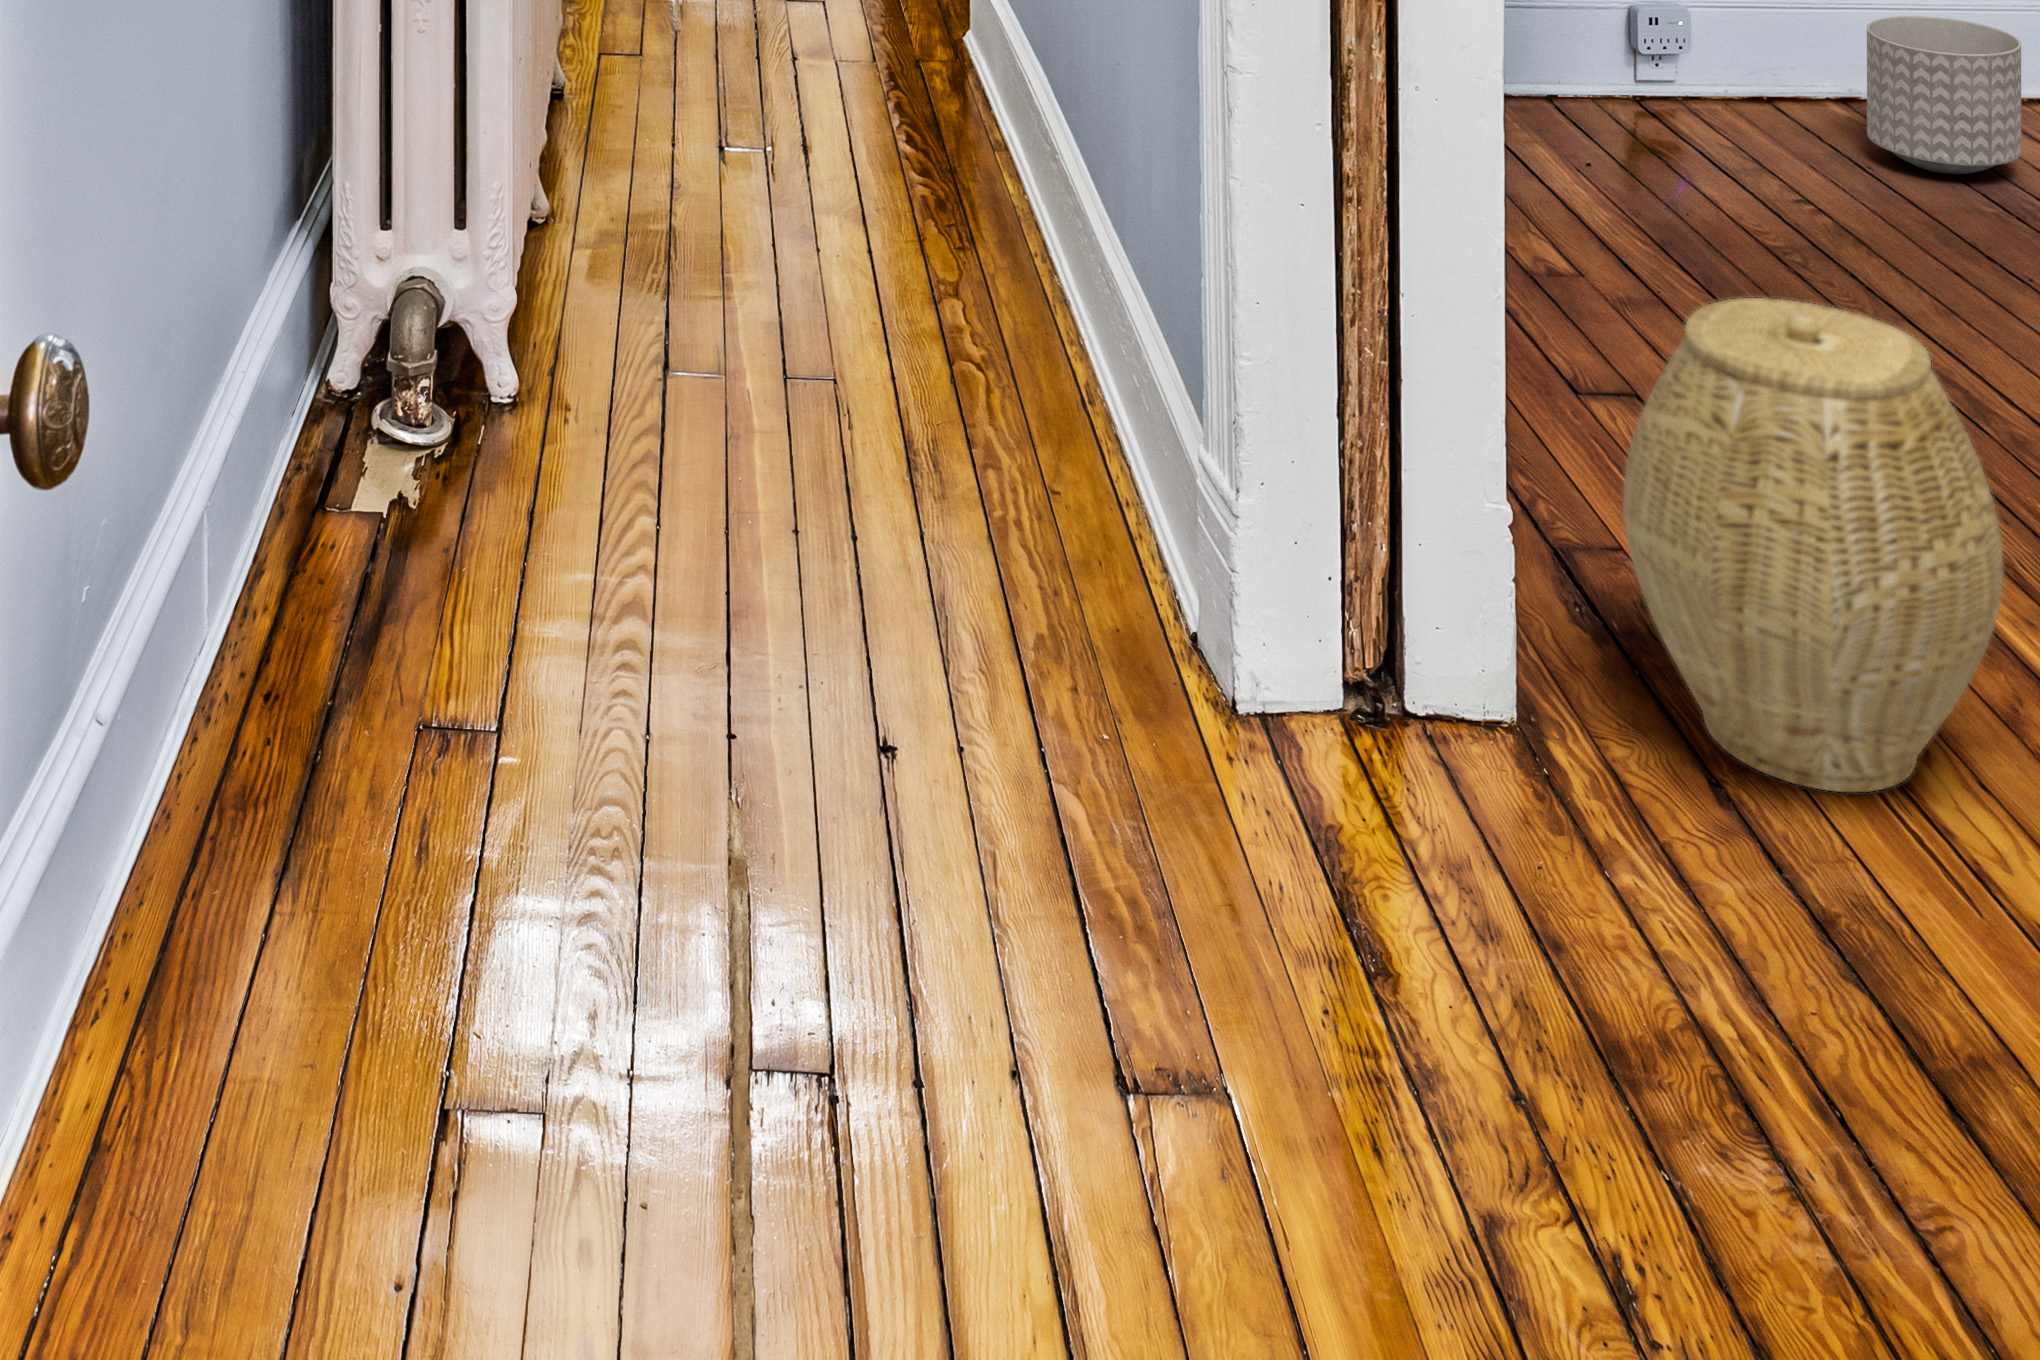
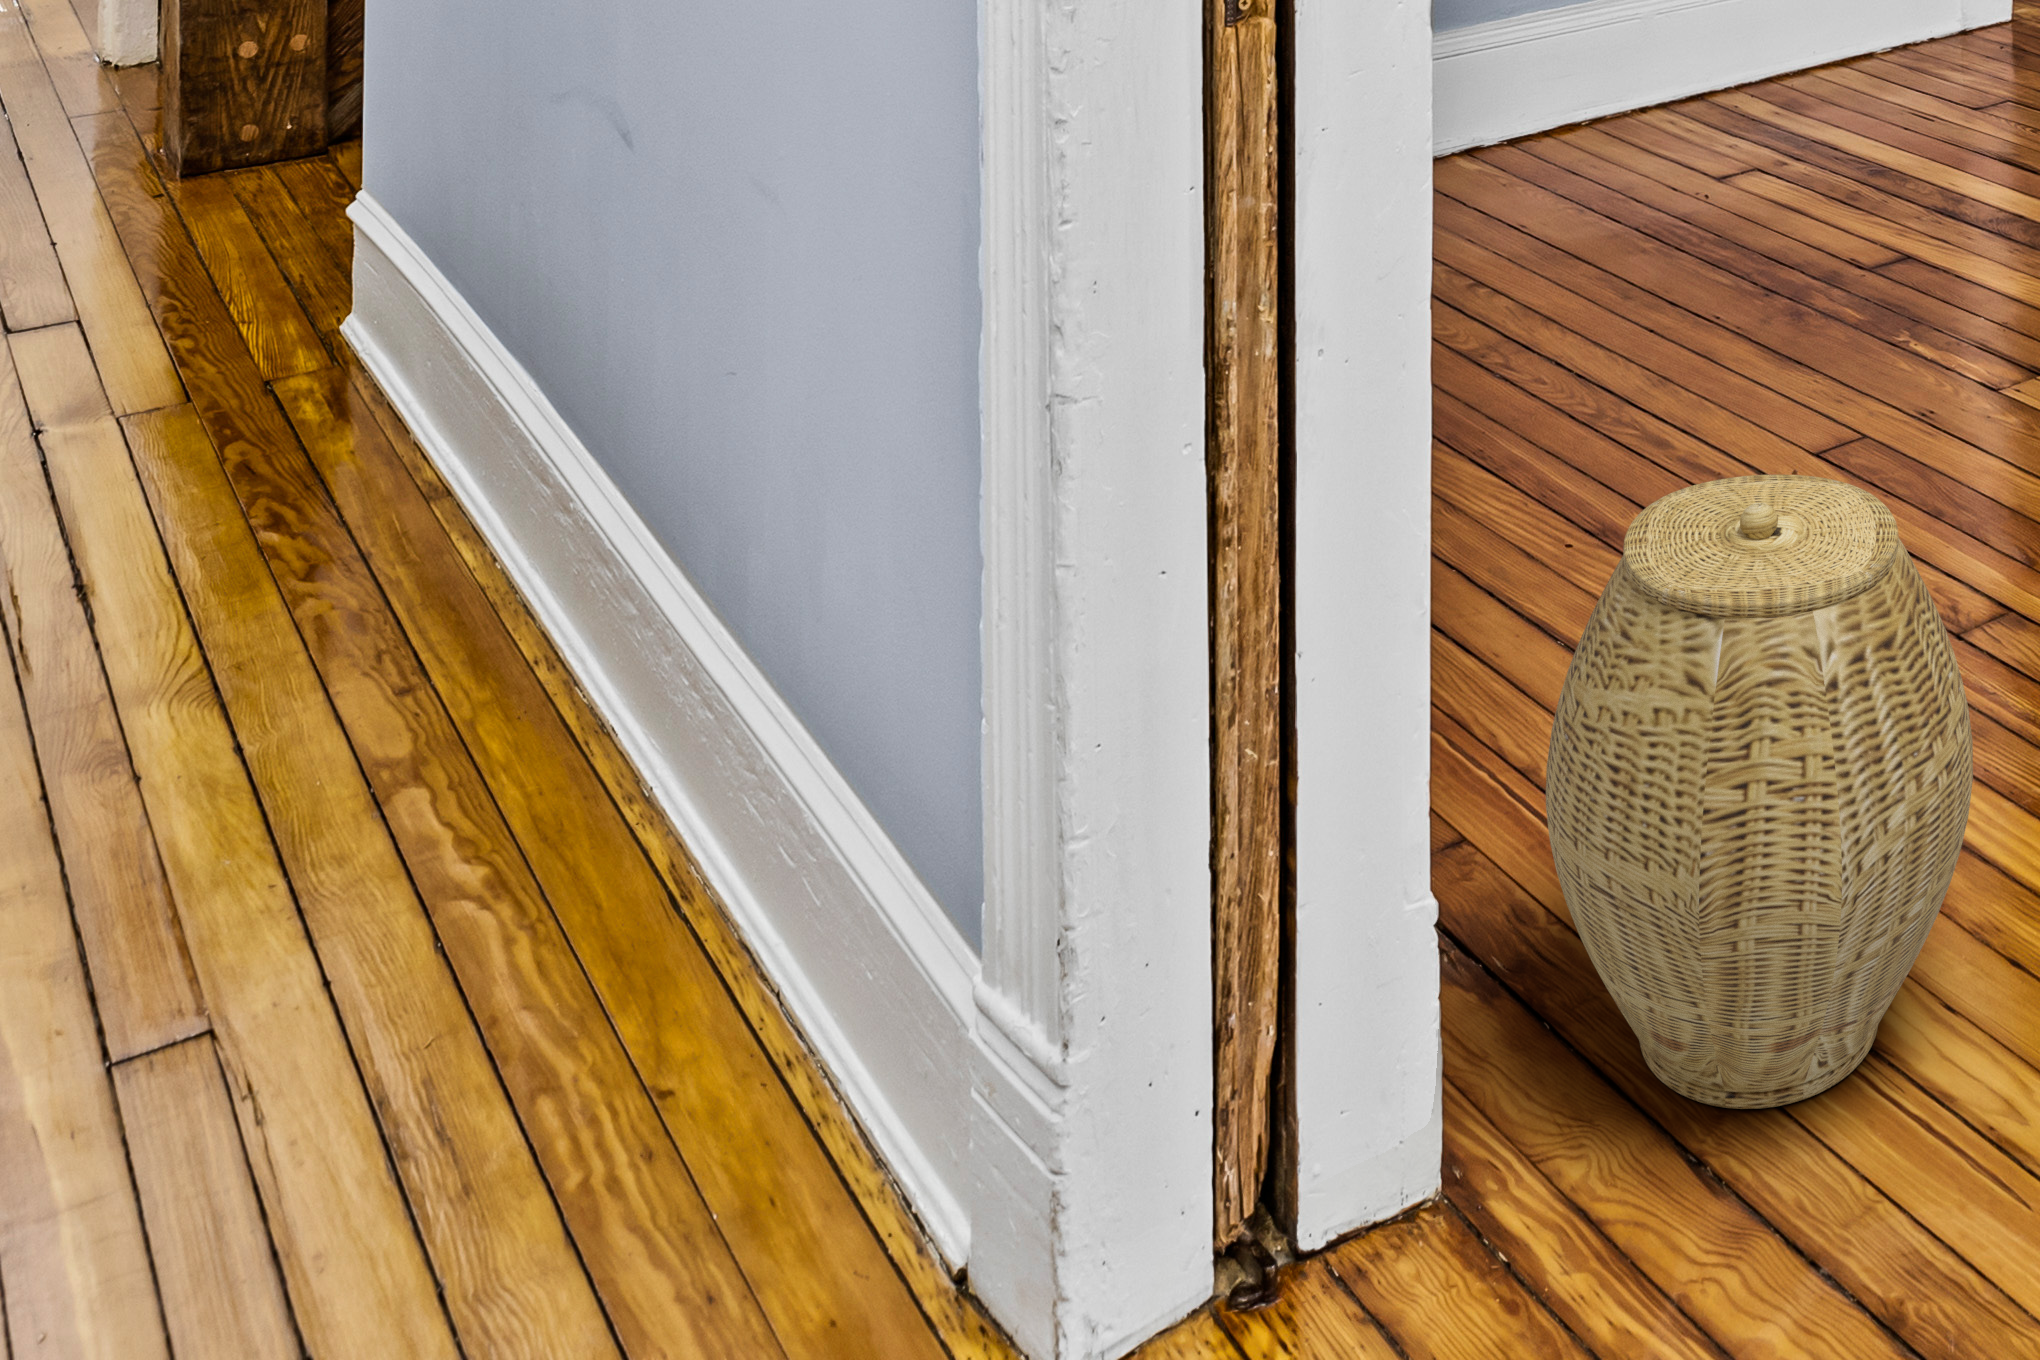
planter: present [1867,16,2021,174] -> none [1522,47,1668,214]

